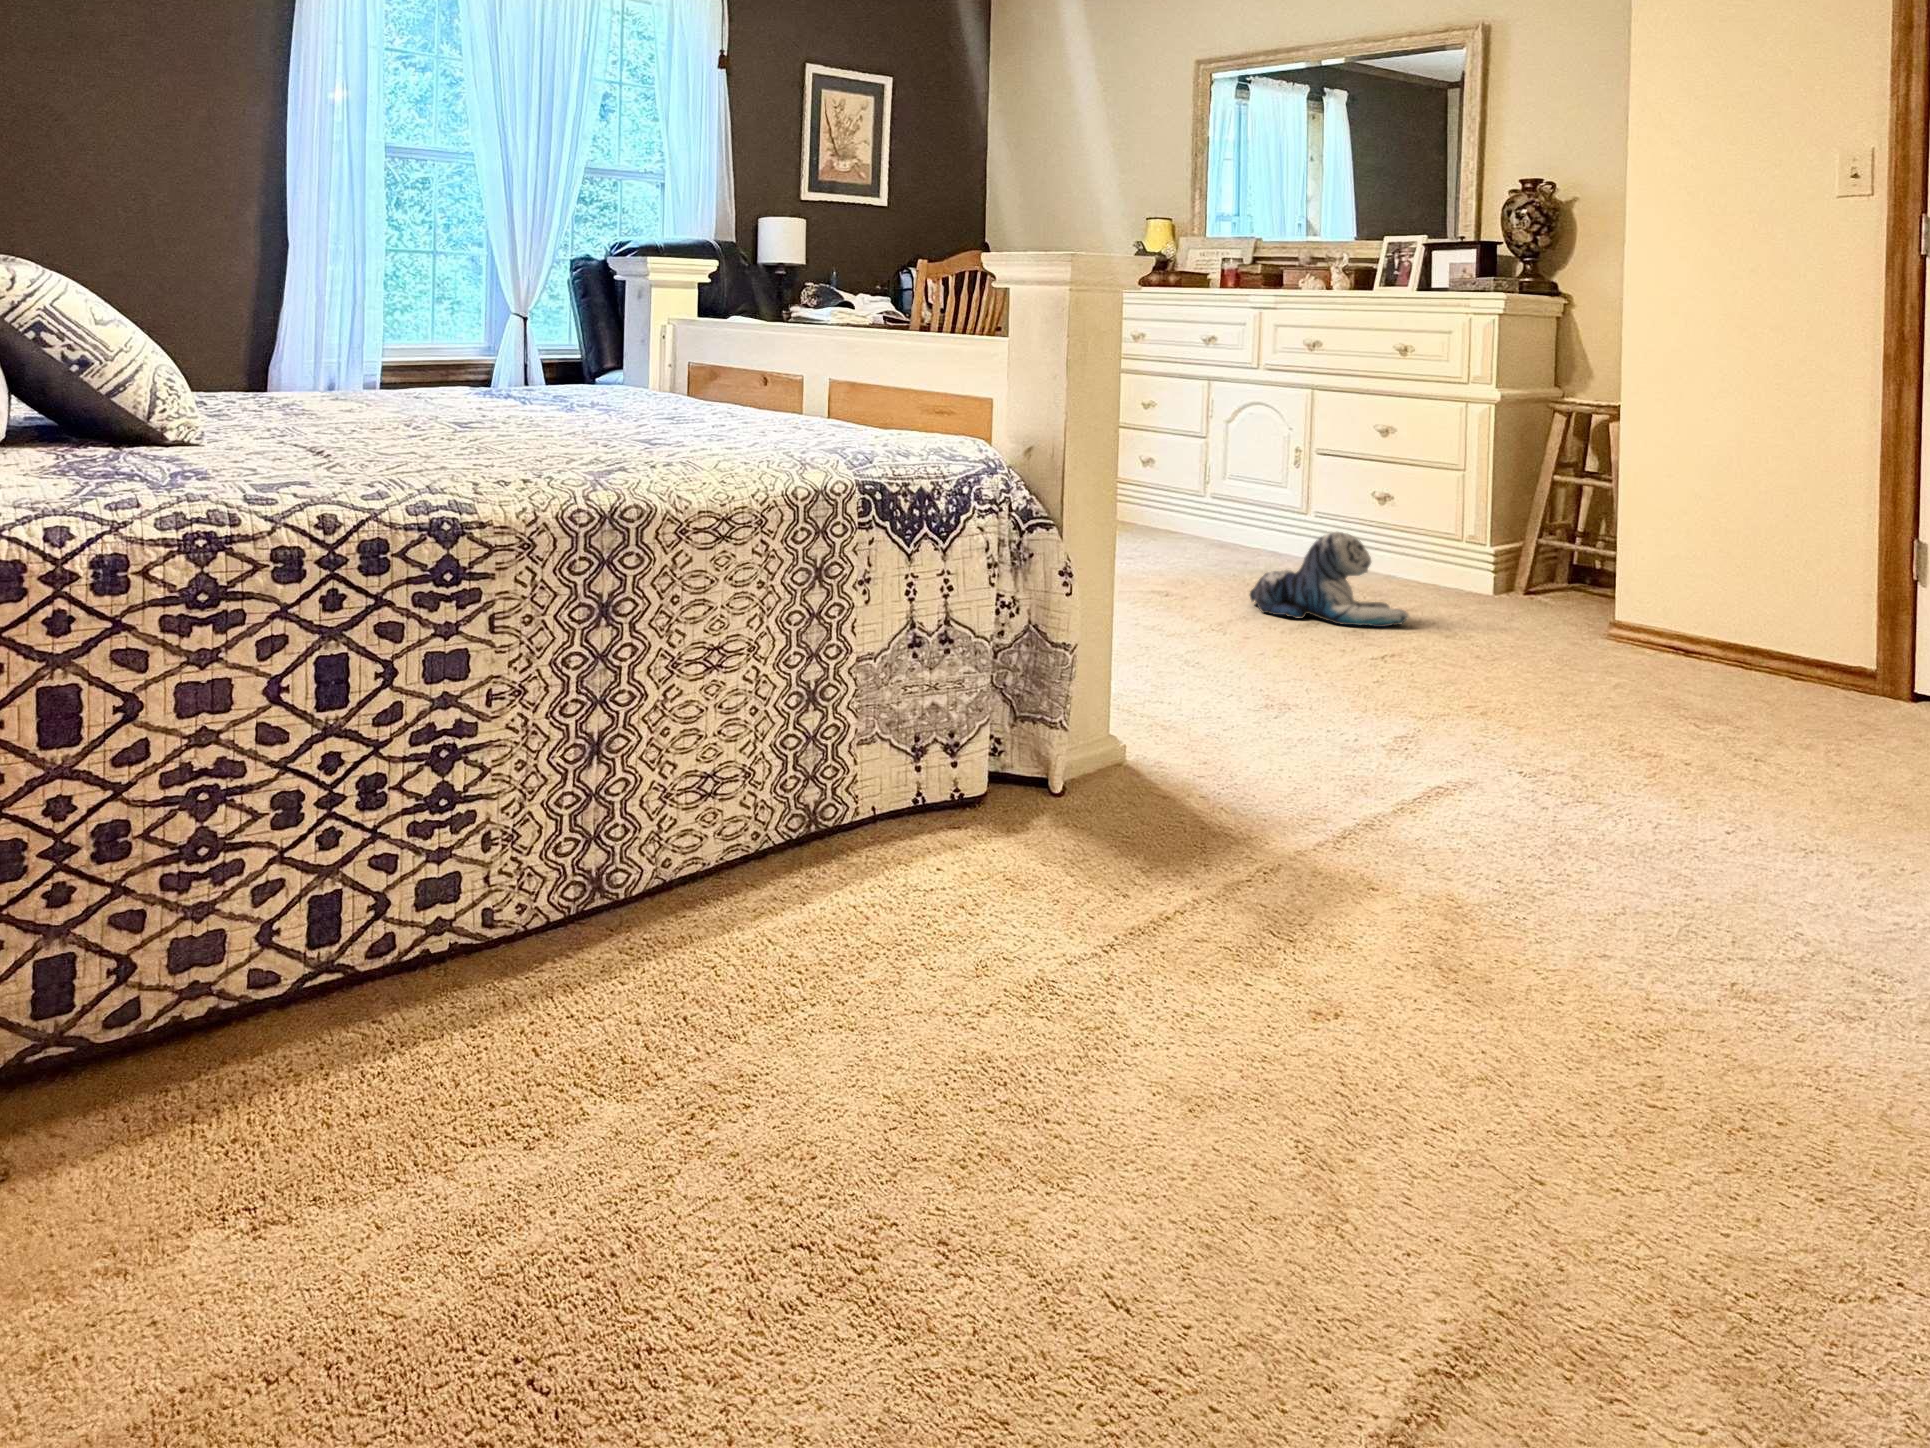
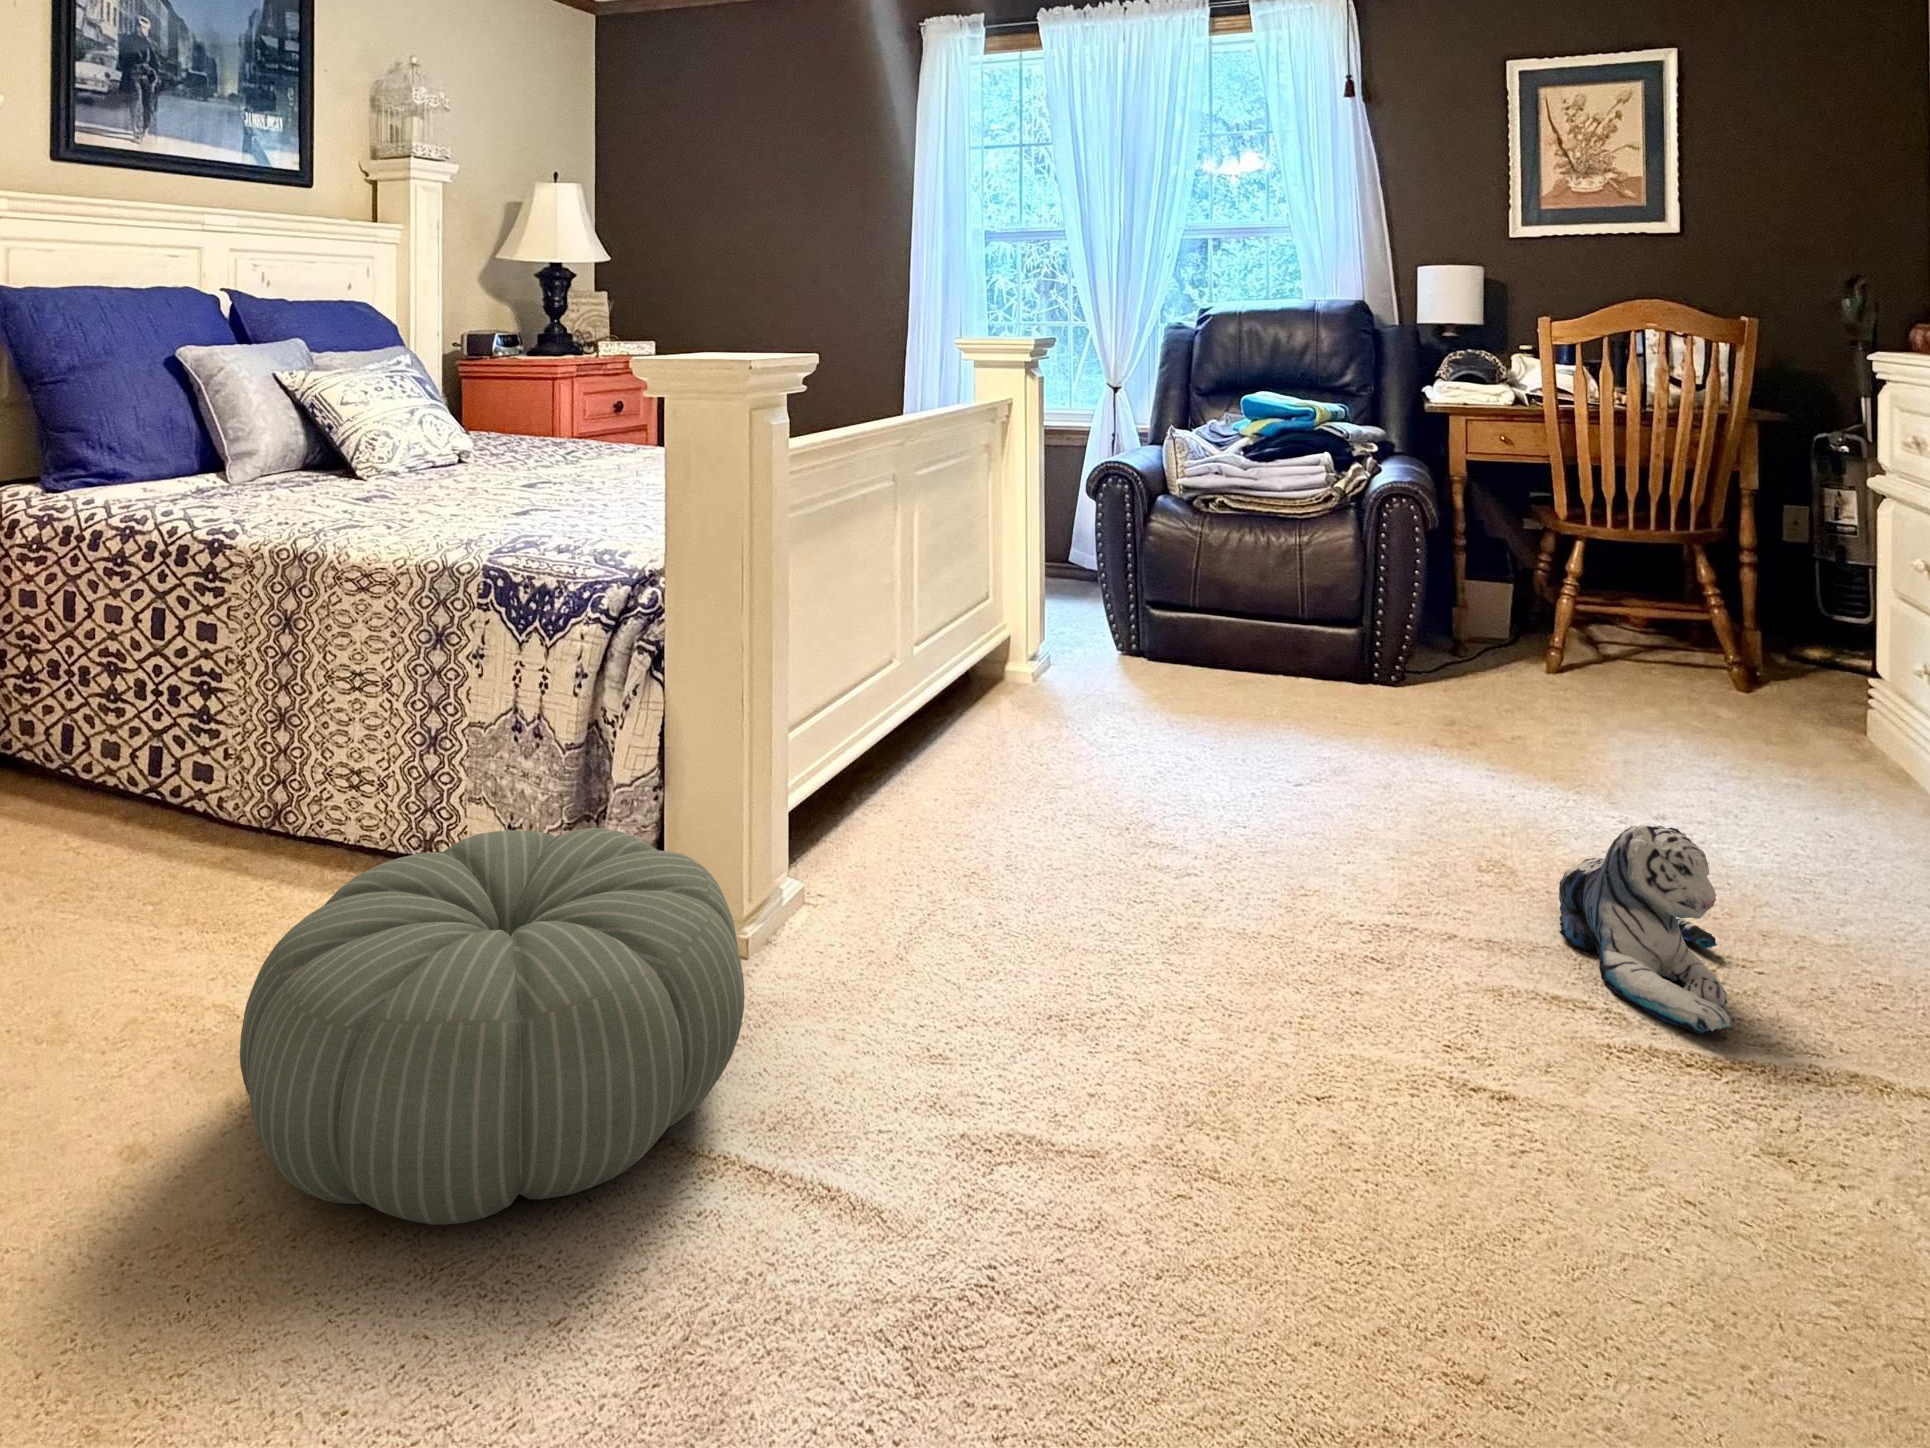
pouf: none [1072,654,1508,928] -> present [240,828,744,1224]

